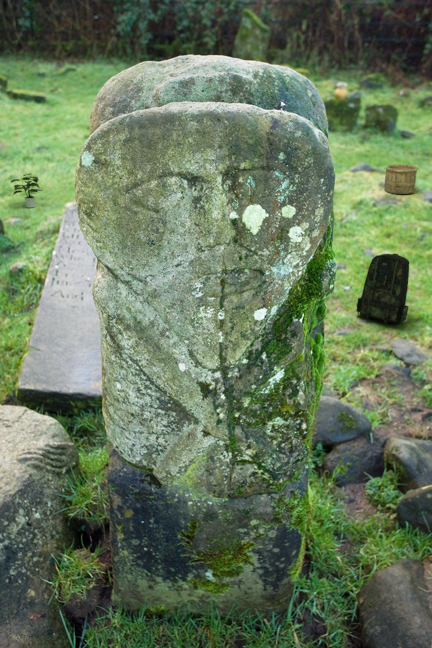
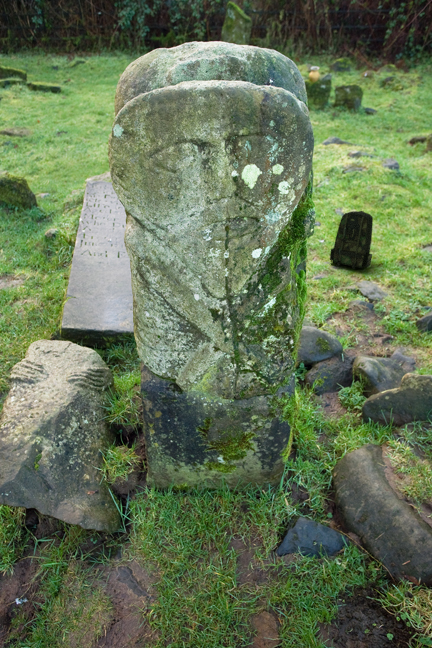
wooden bucket: present [384,164,418,194] -> none [352,137,380,162]
potted plant: present [11,173,42,208] -> none [37,153,65,183]

